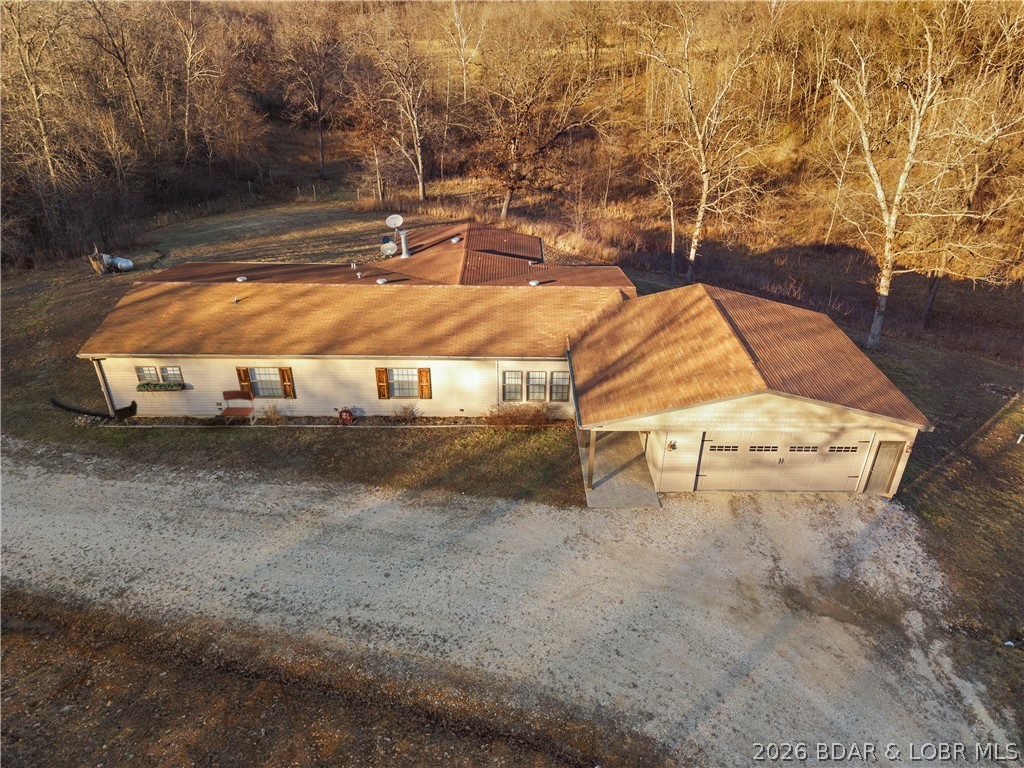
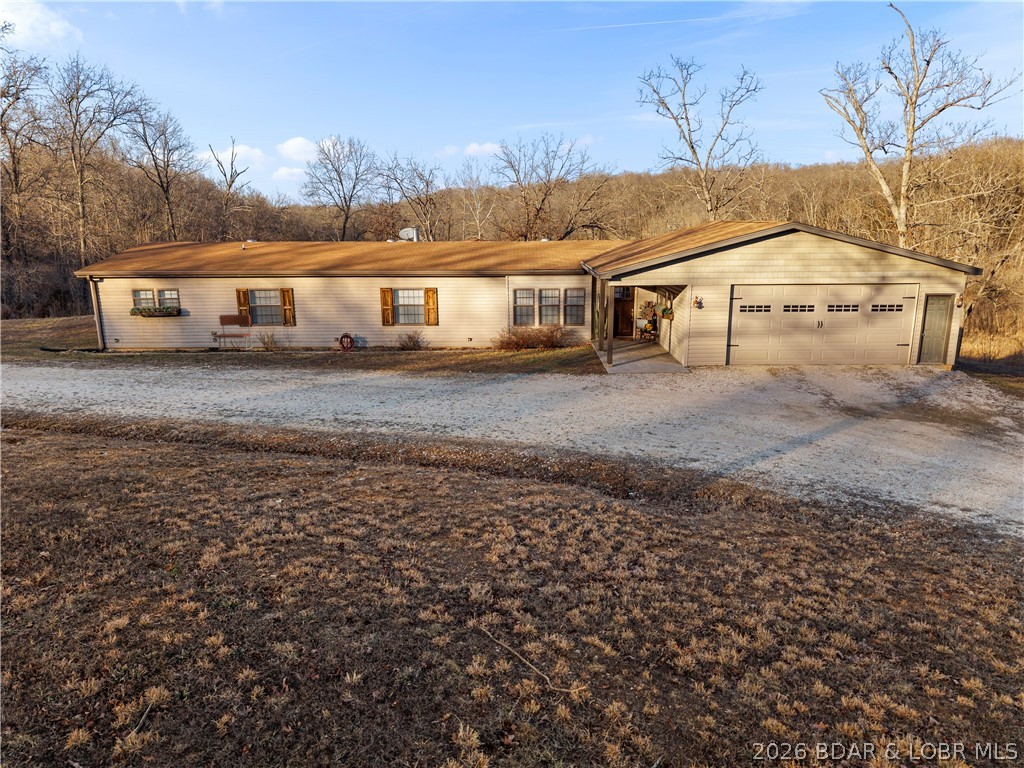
lounge chair: present [115,400,137,425] -> none [102,330,129,352]

